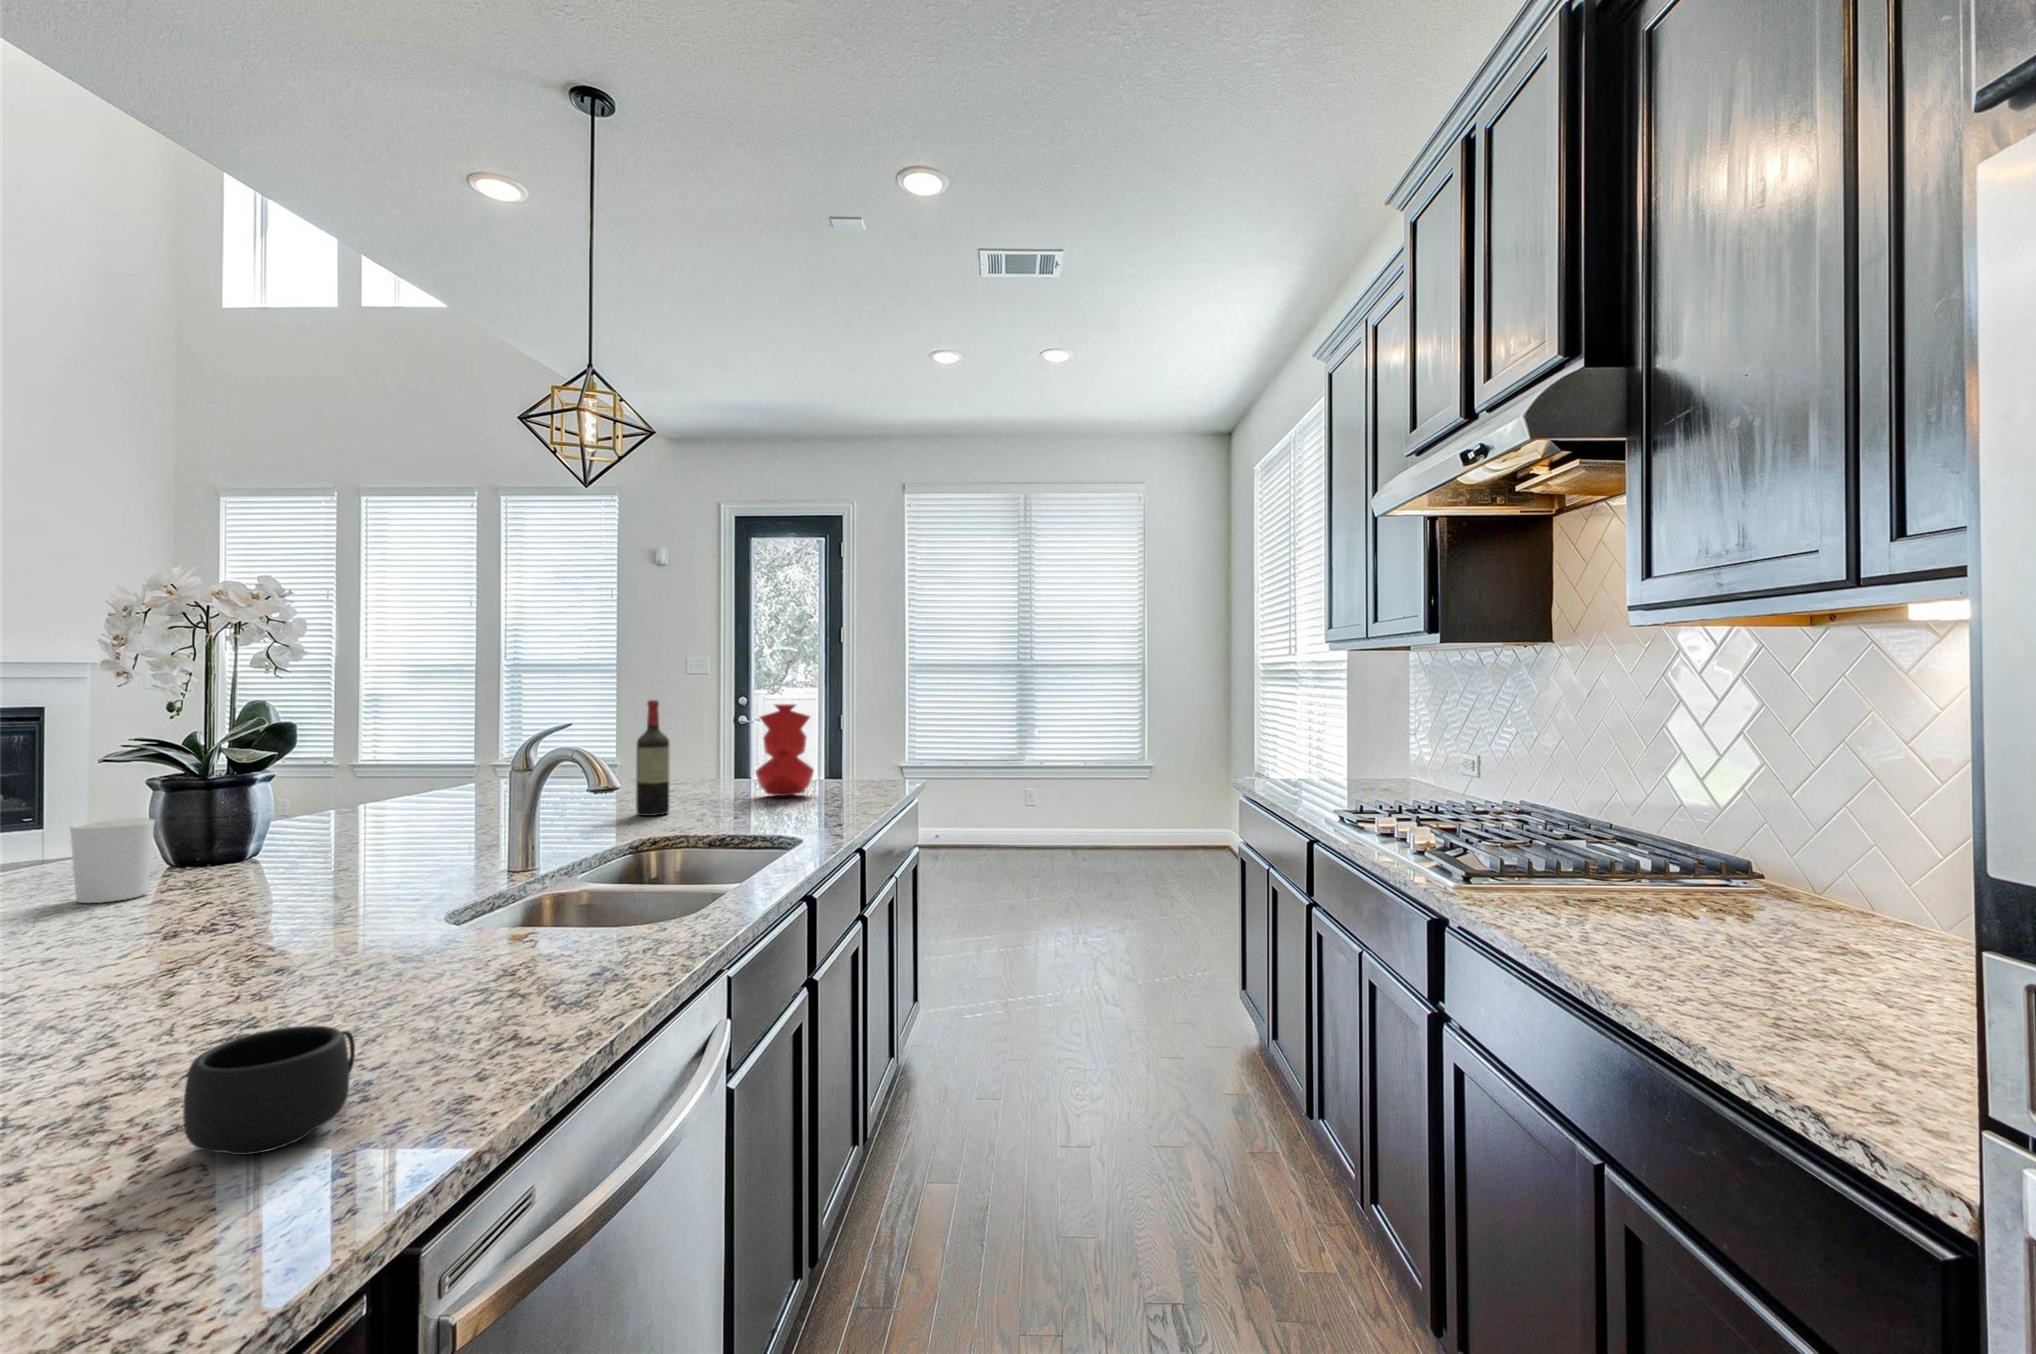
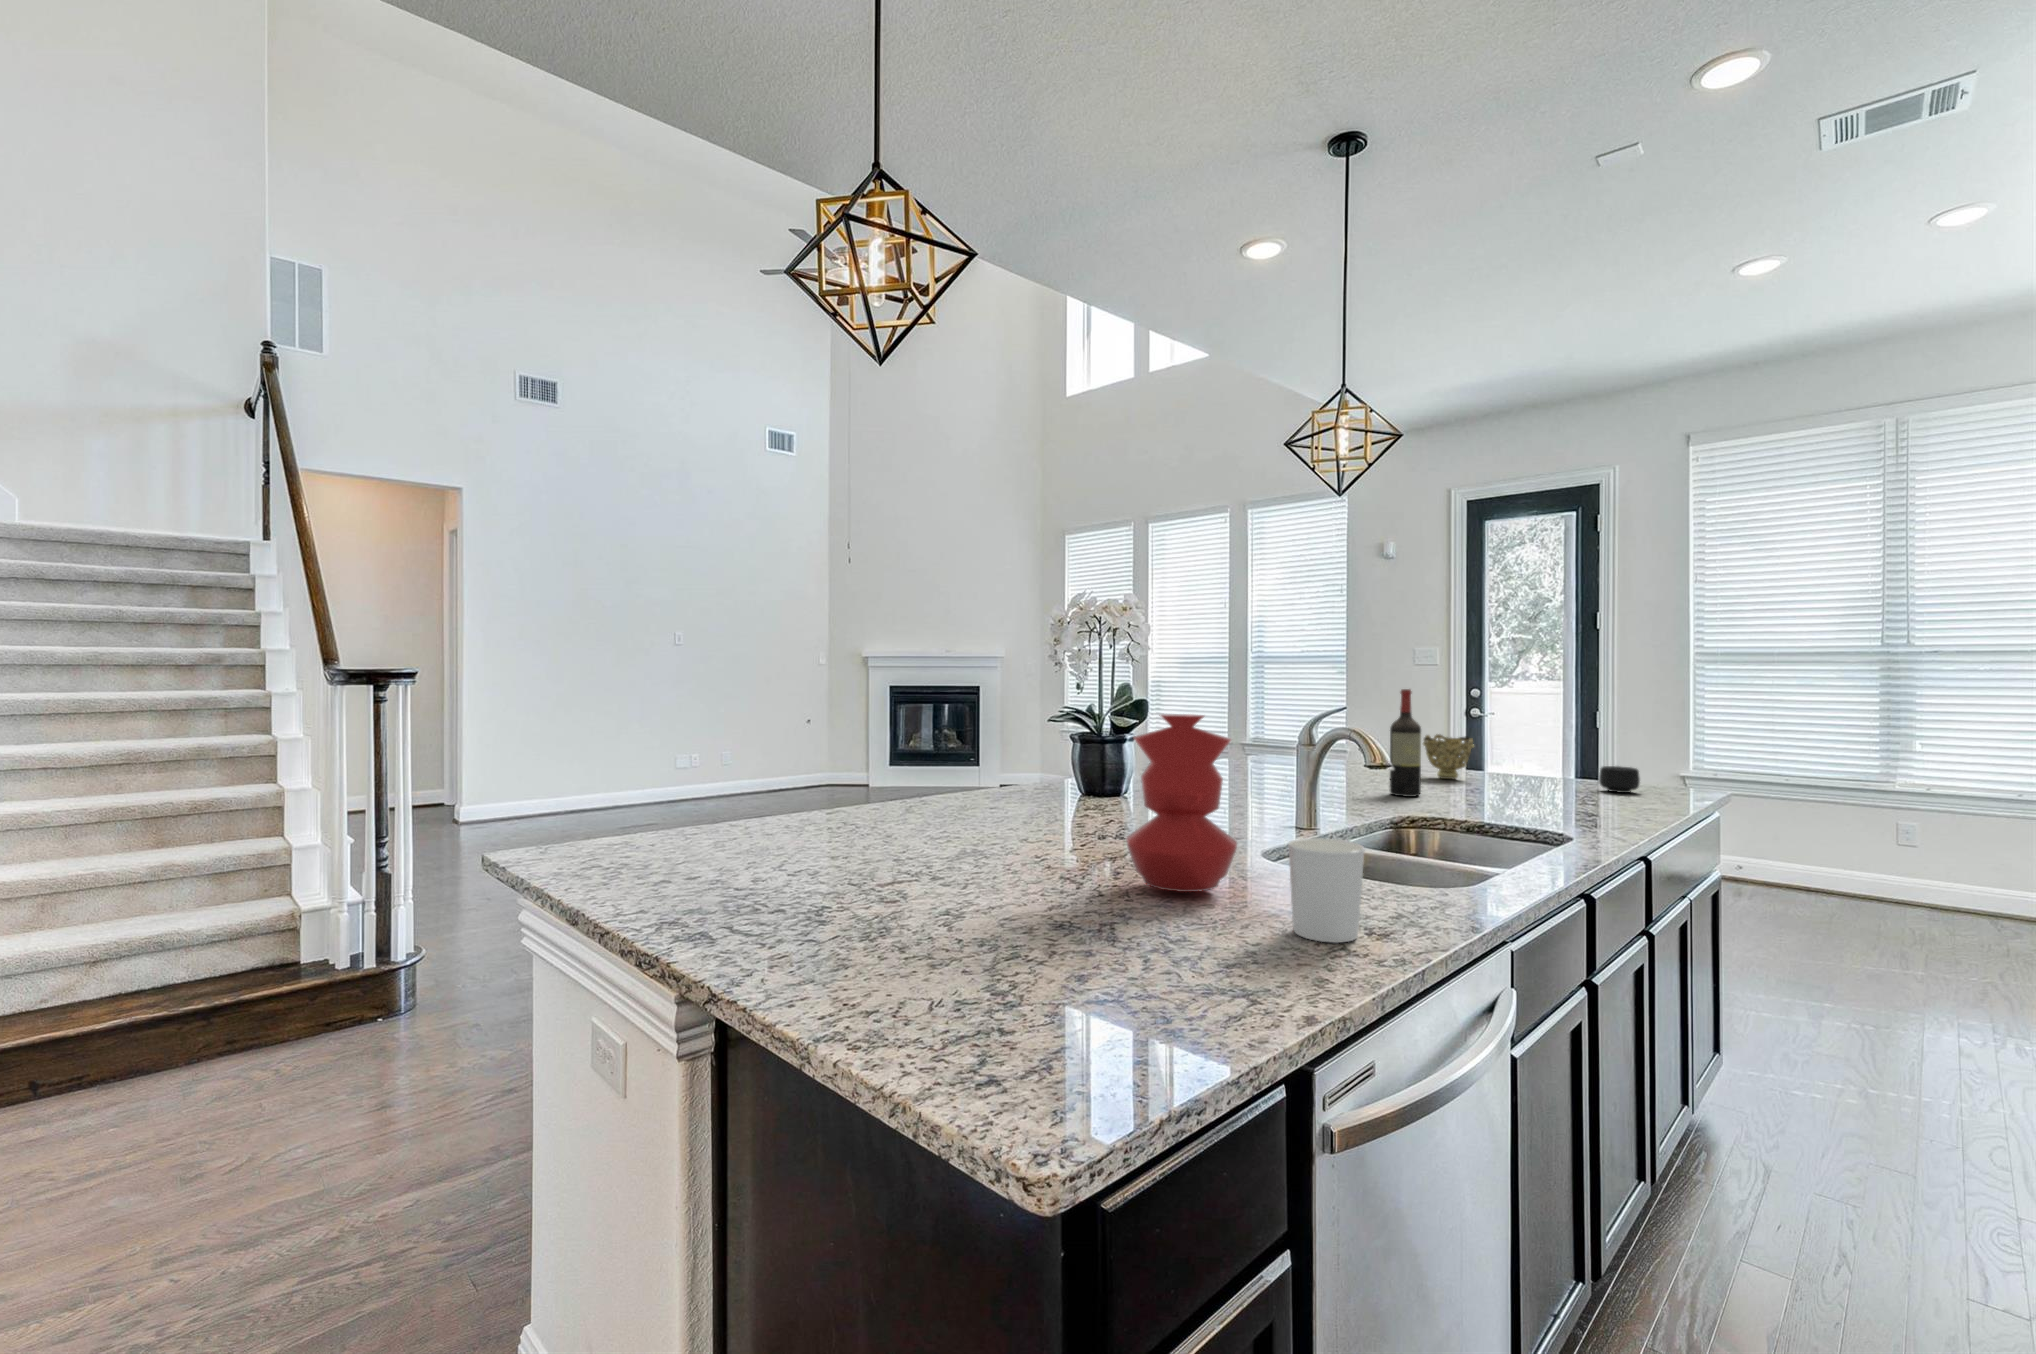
vase: present [755,704,814,796] -> present [1126,714,1237,892]
decorative bowl: none [678,746,728,792] -> present [1423,734,1474,779]
candle holder: present [70,818,155,903] -> present [1288,838,1365,943]
mug: present [183,1026,355,1155] -> present [1599,766,1640,793]

